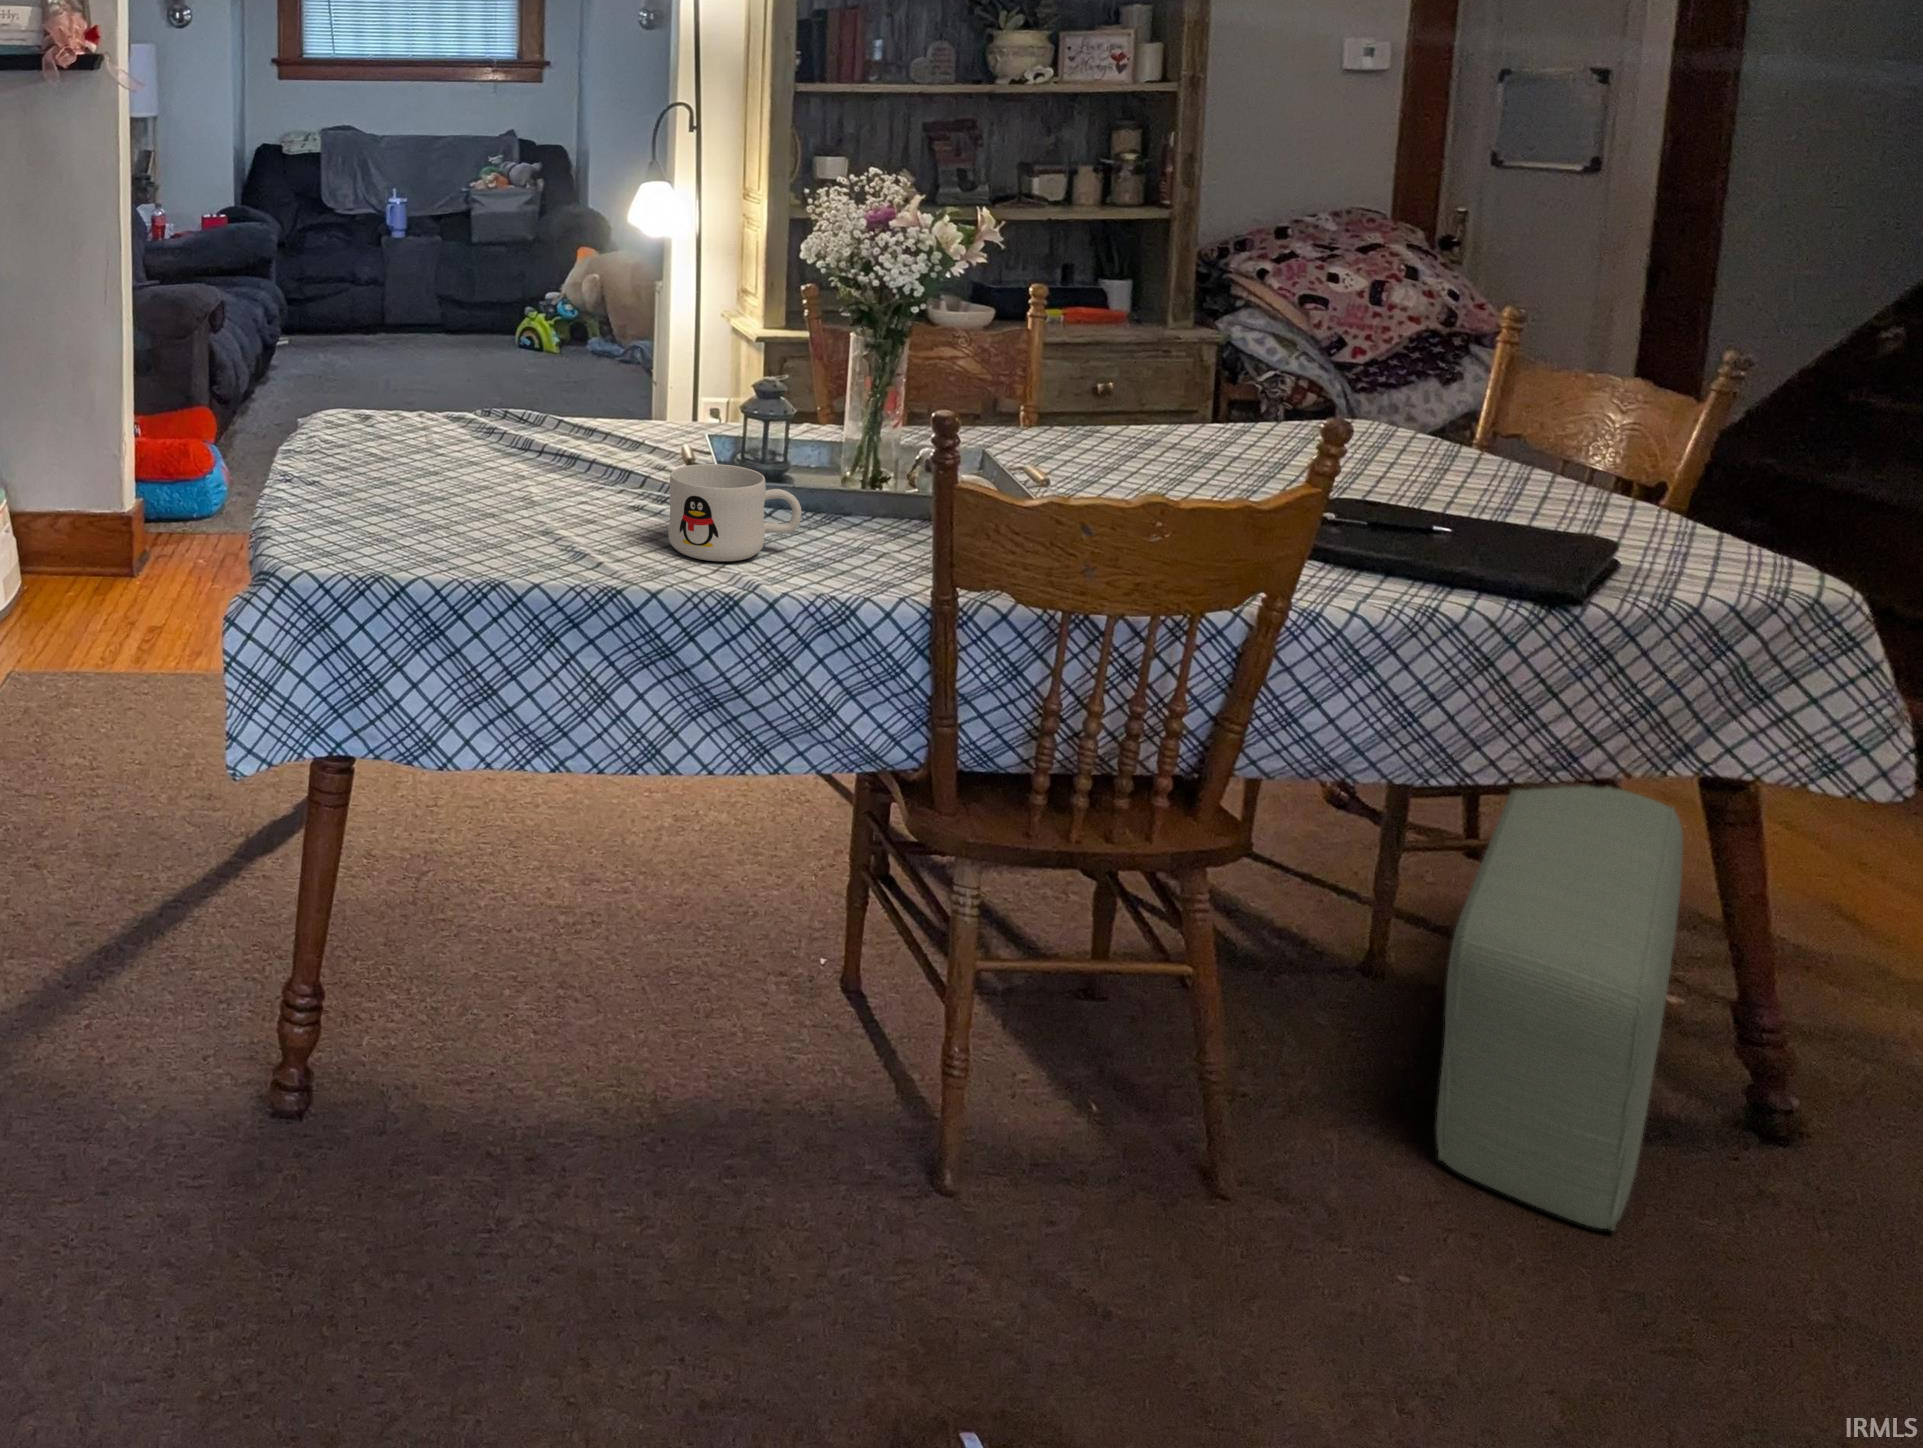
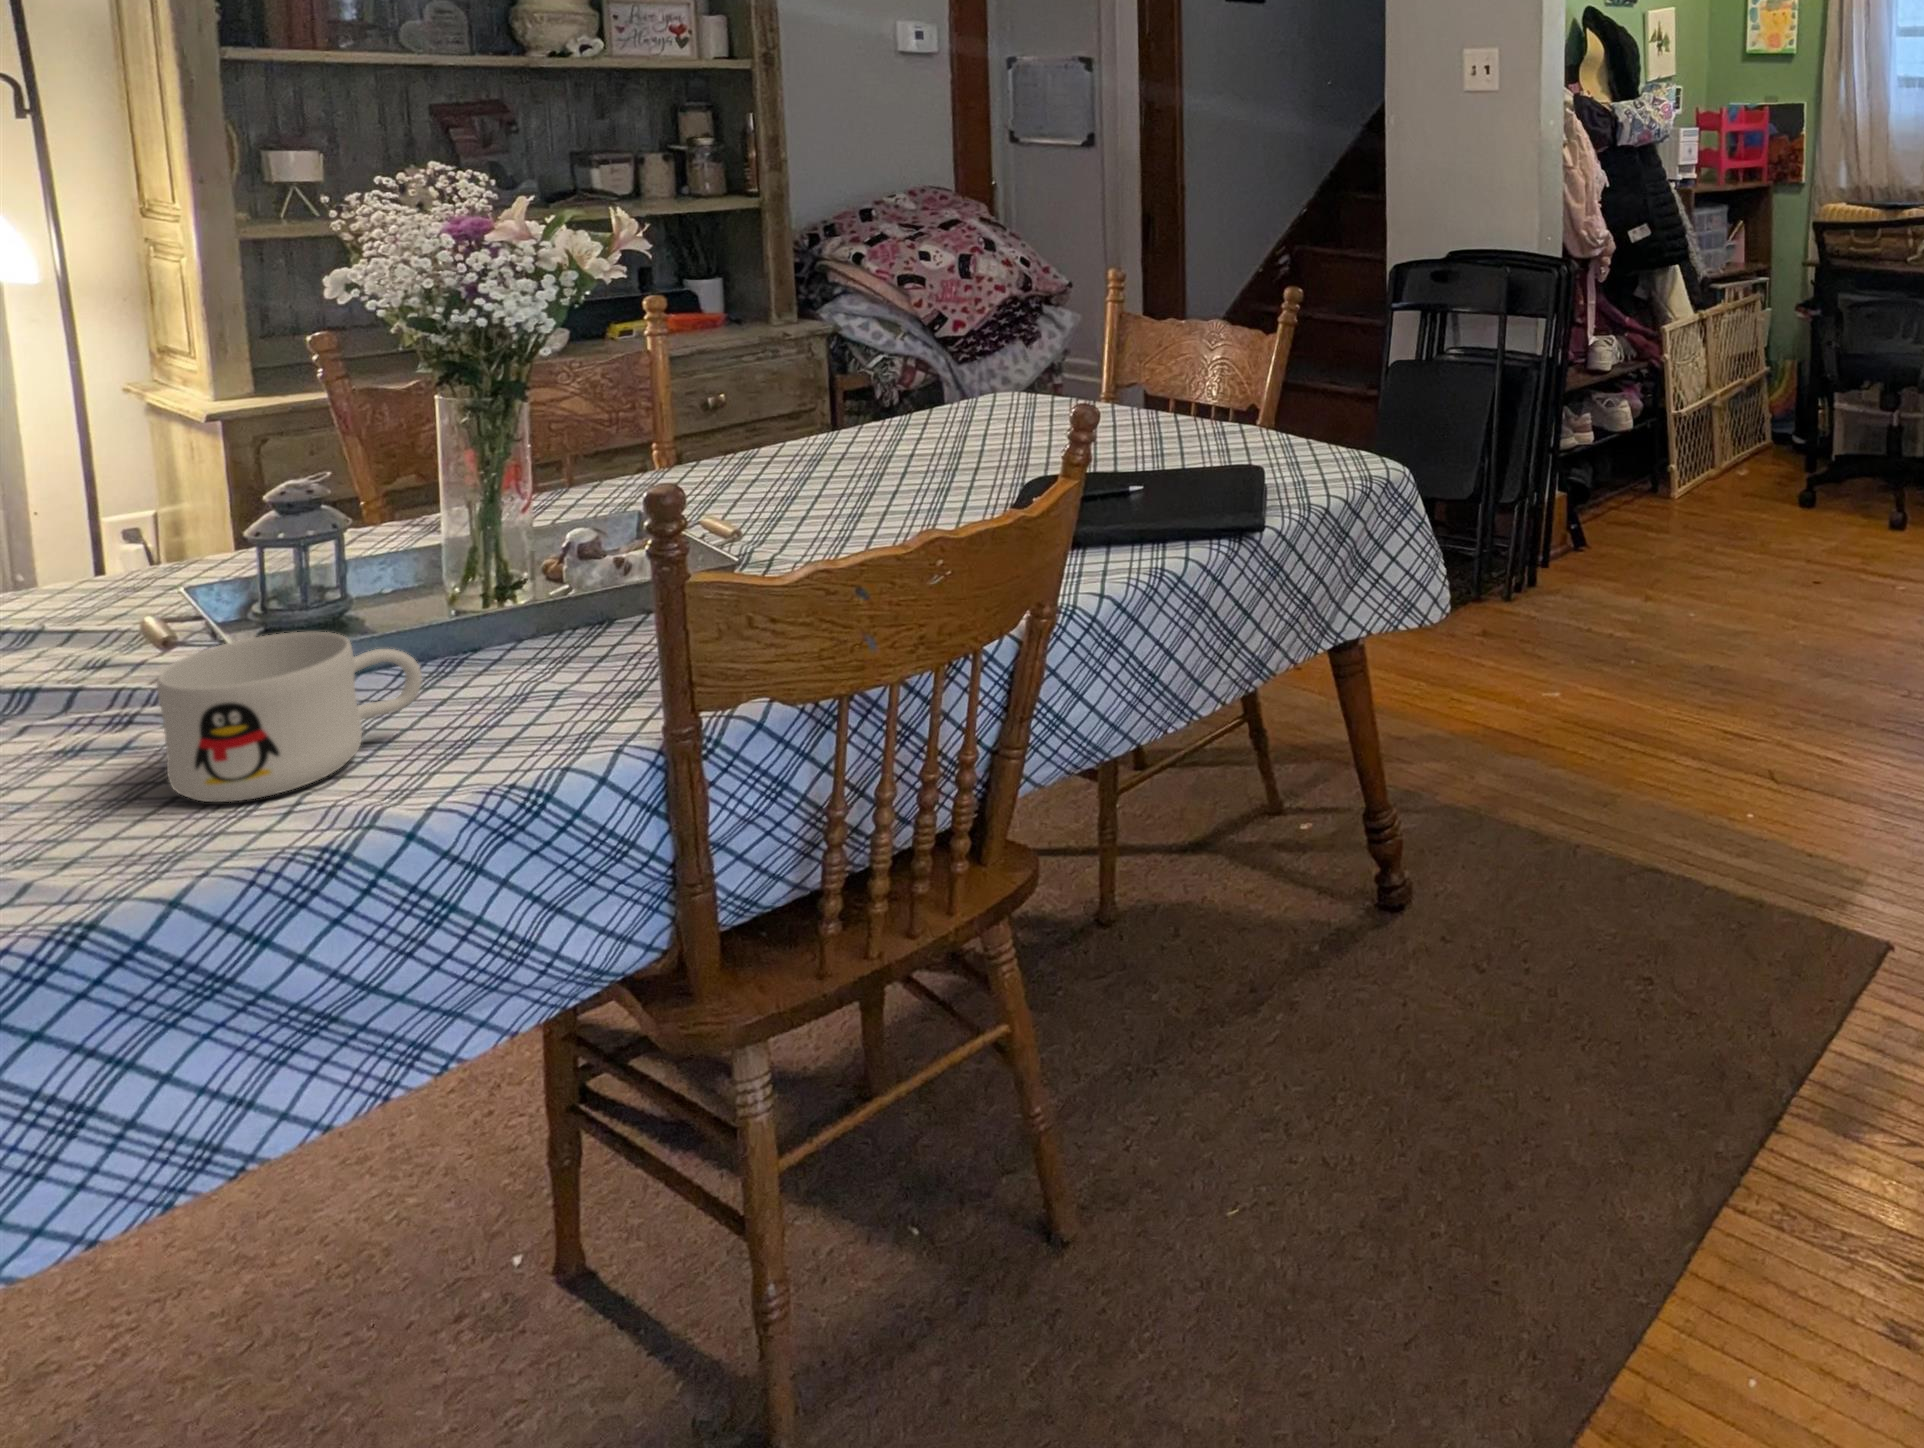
pouf: present [1436,786,1683,1230] -> none [1187,675,1345,1080]

